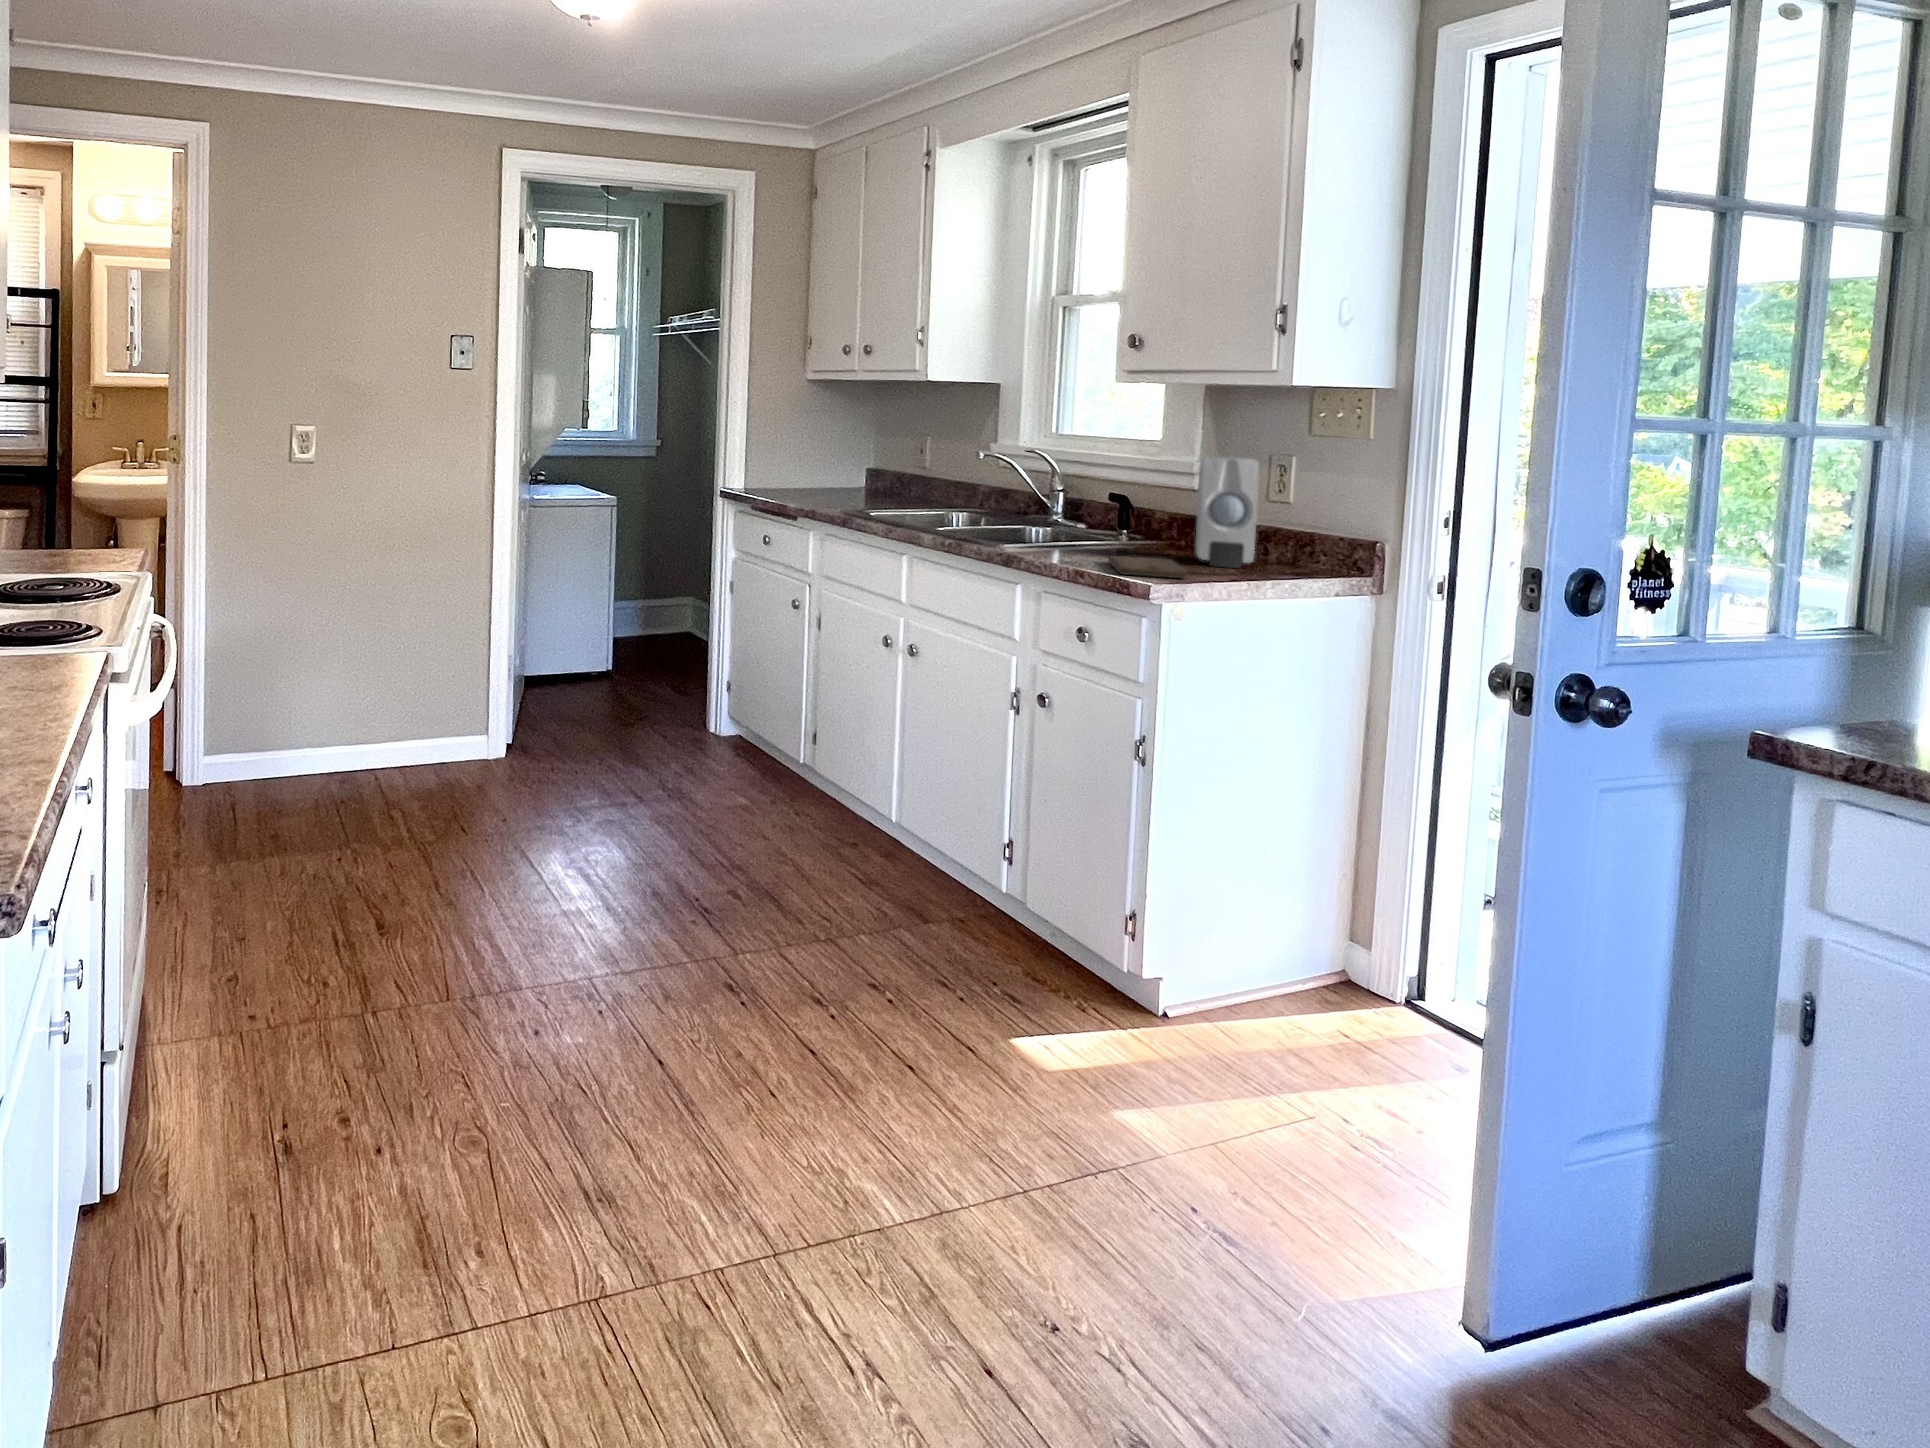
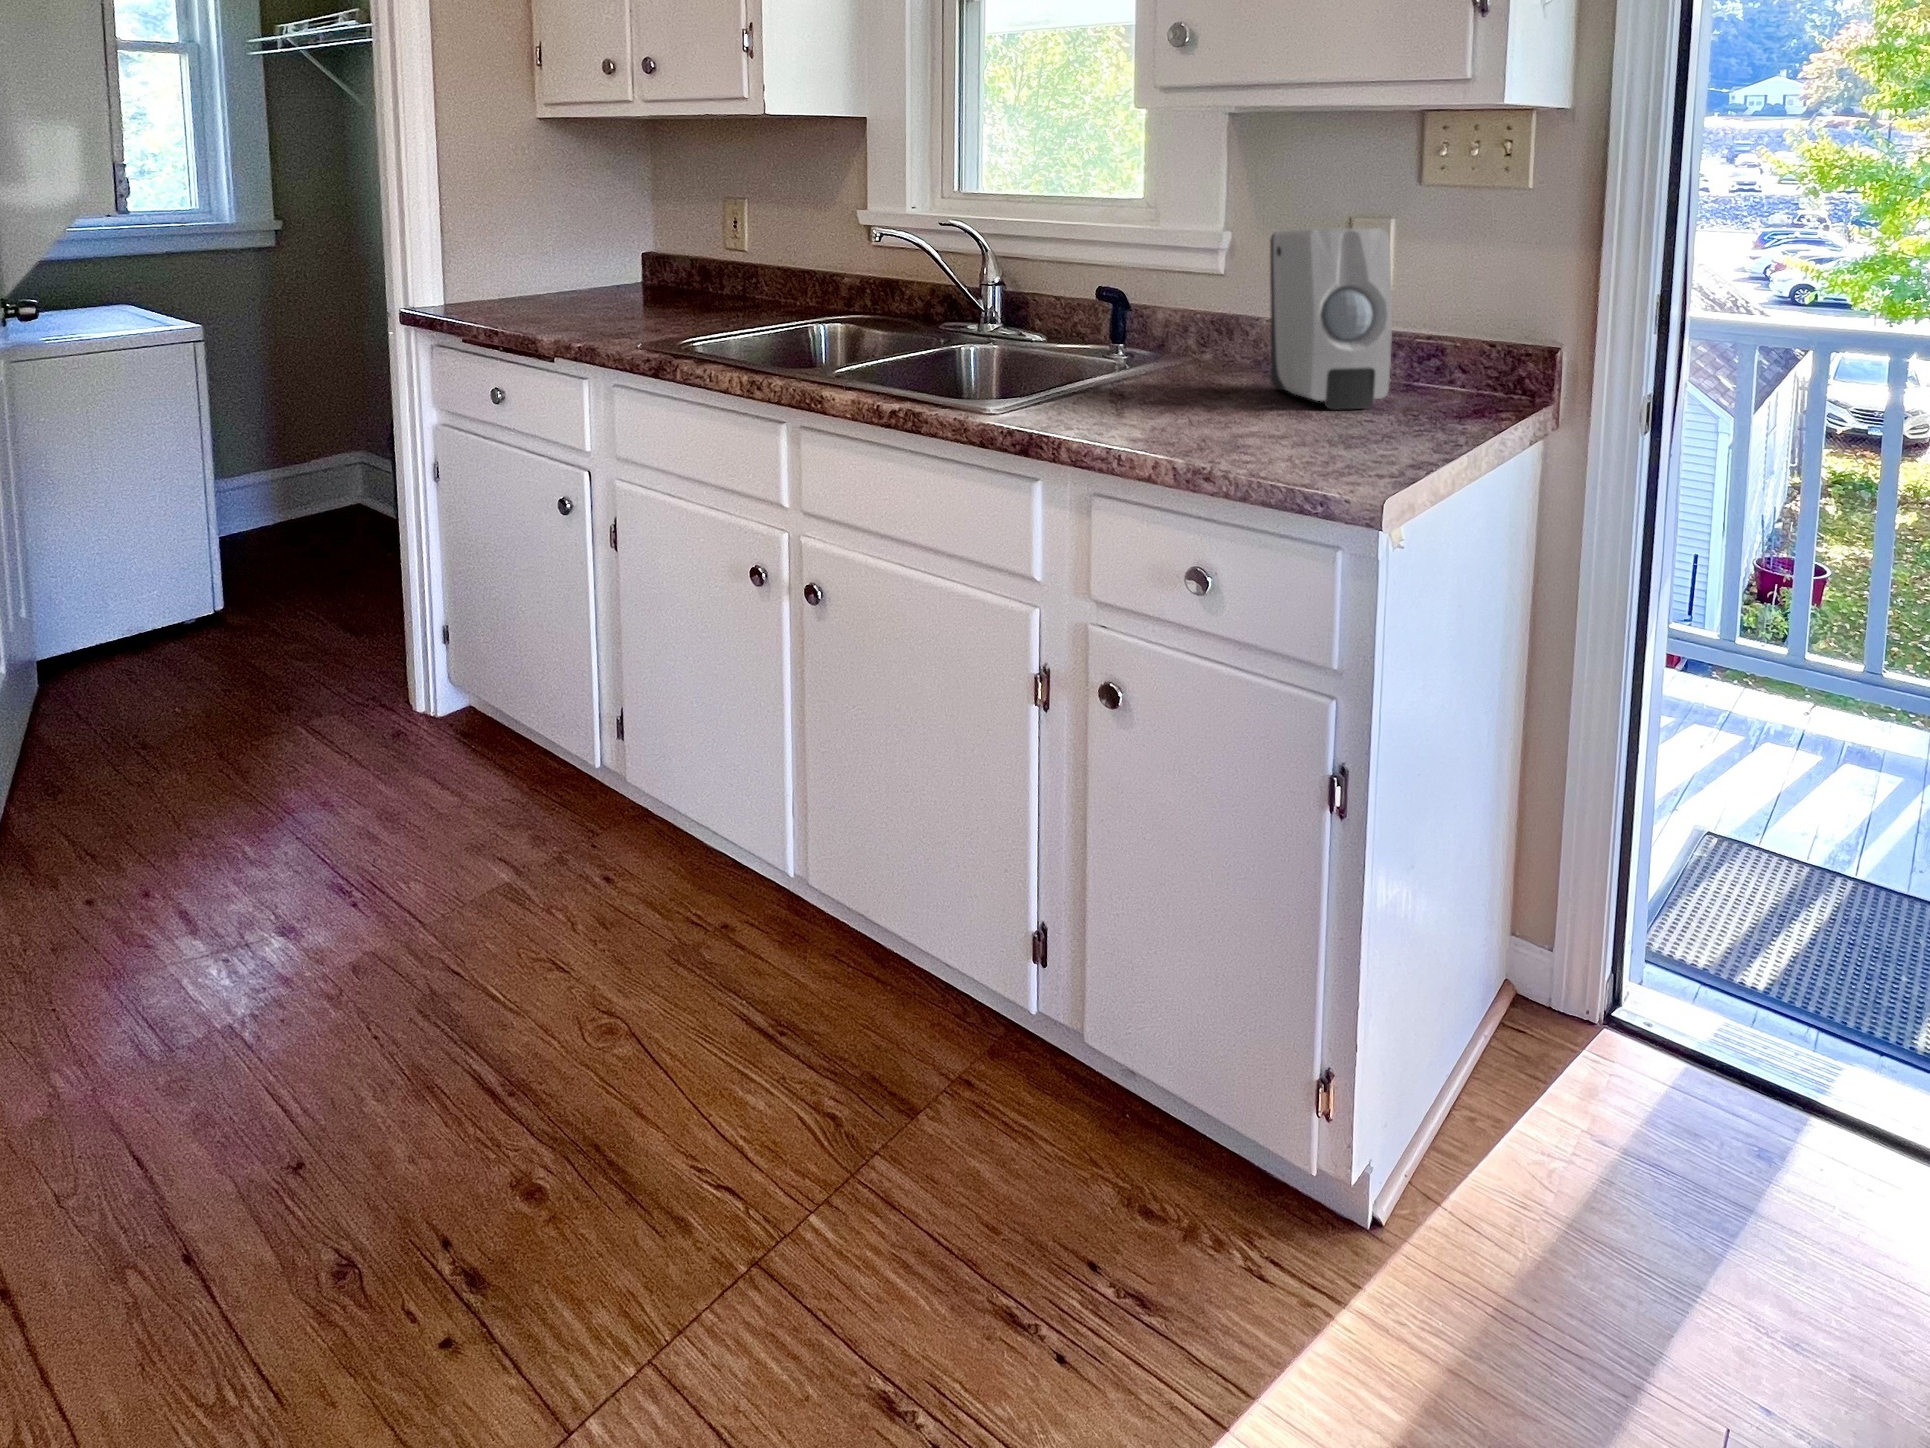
cutting board: present [1109,556,1187,578] -> none [1198,411,1380,467]

